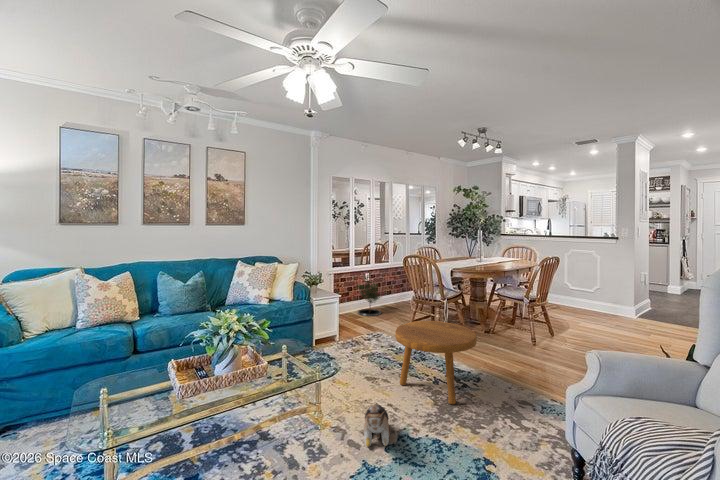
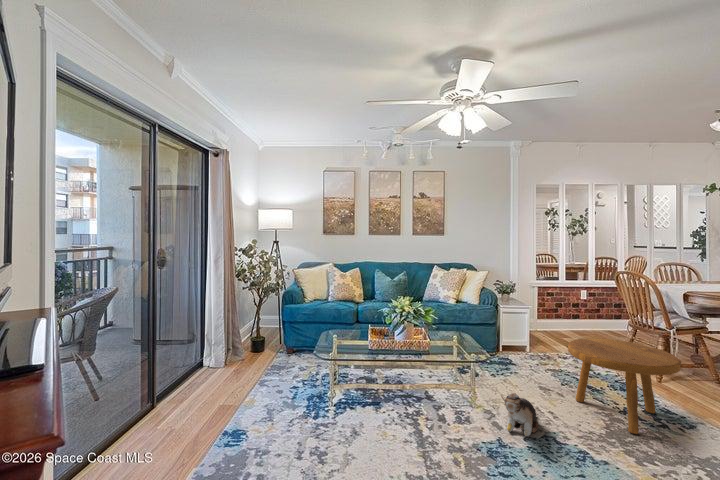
potted tree: present [358,274,381,316] -> none [565,286,599,338]

